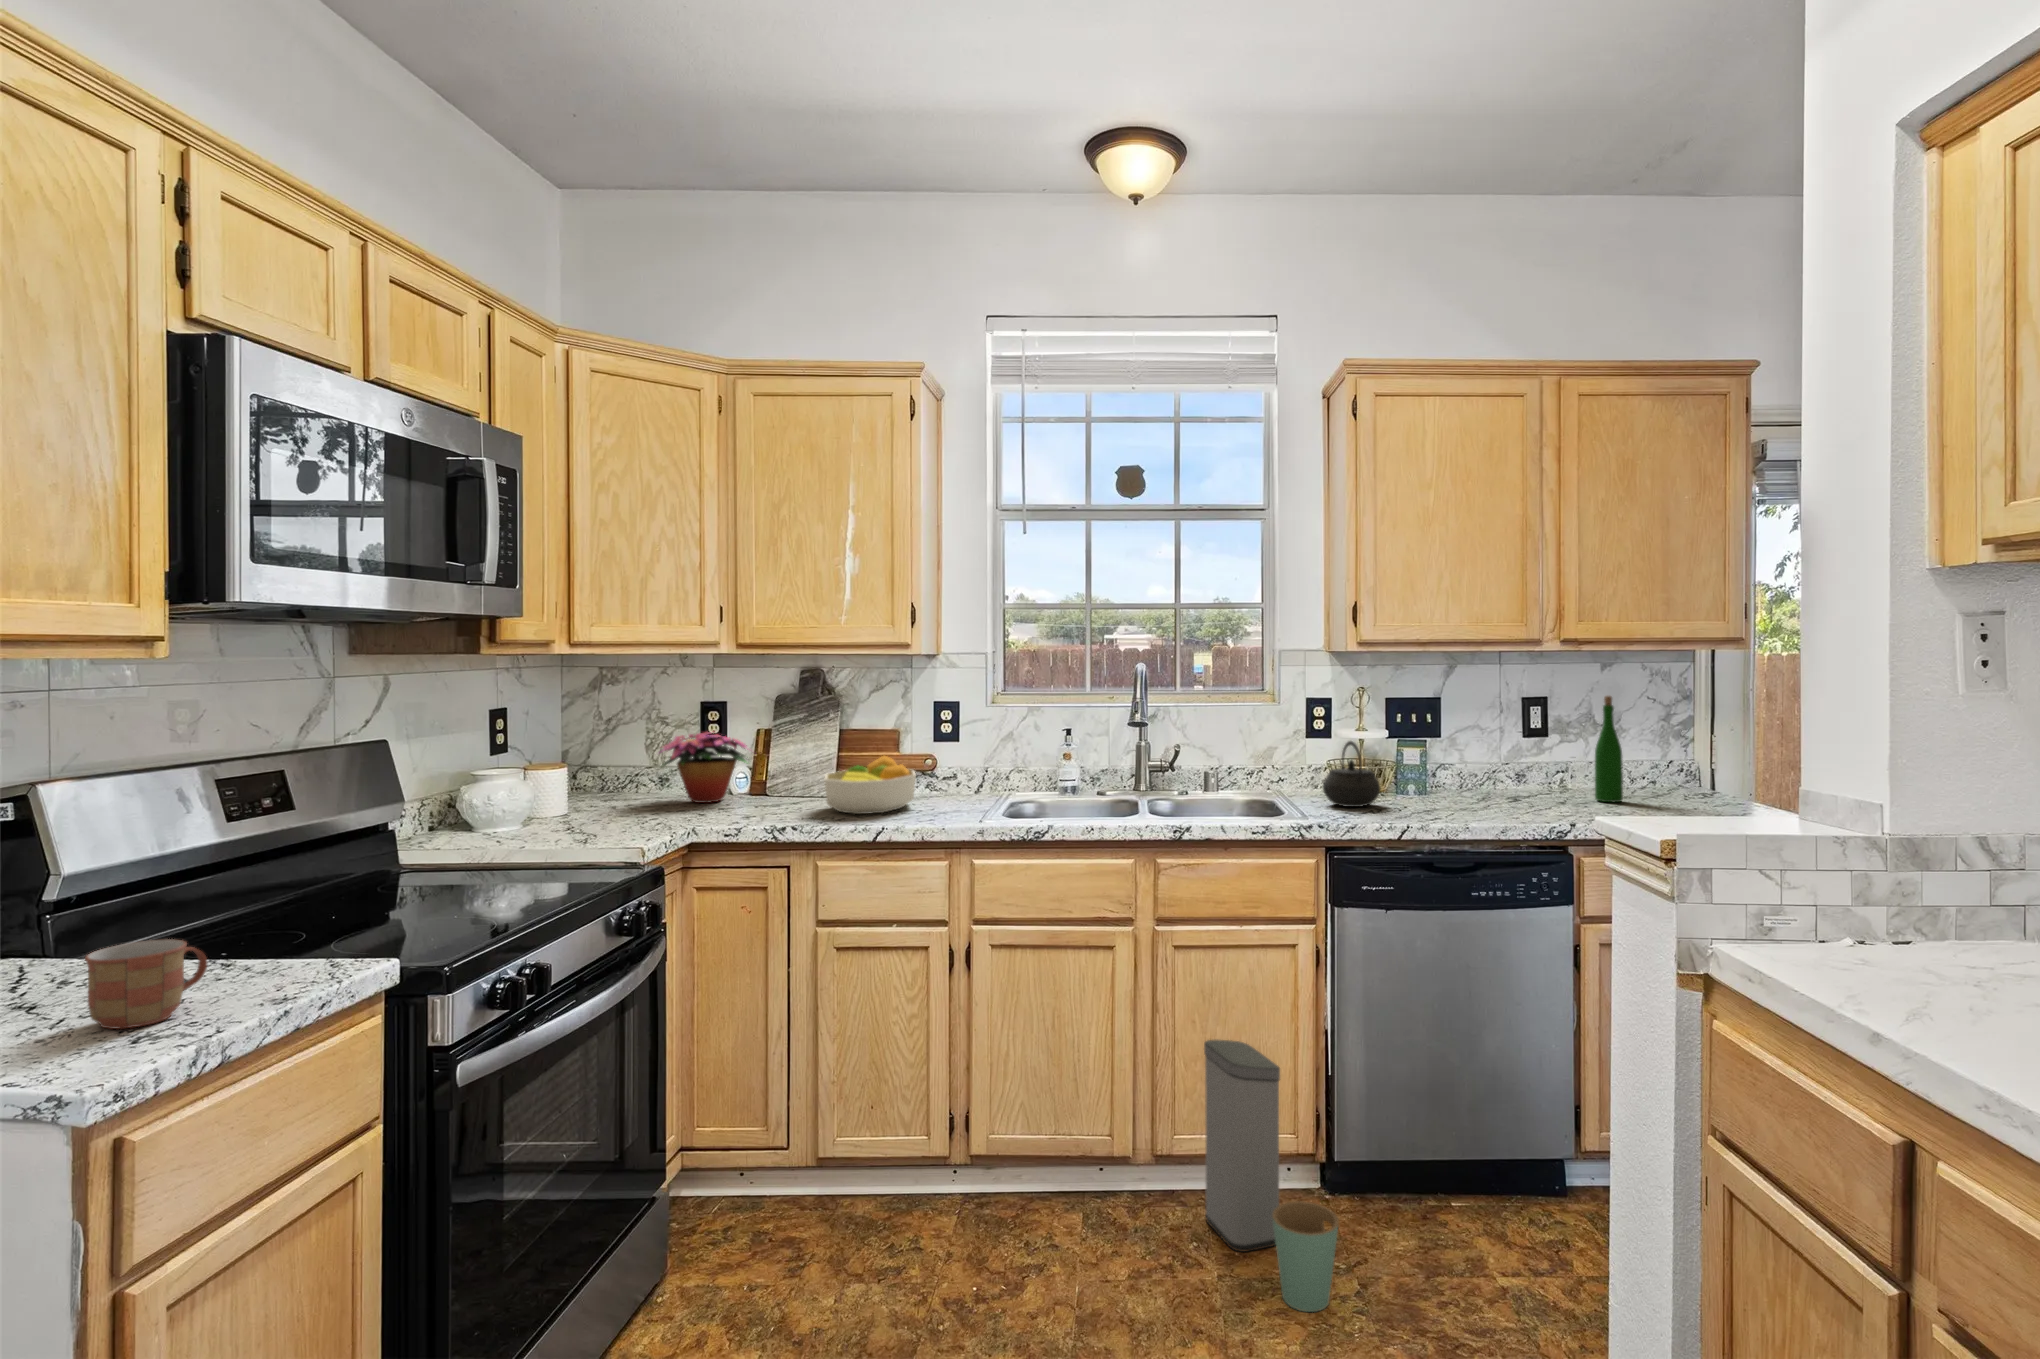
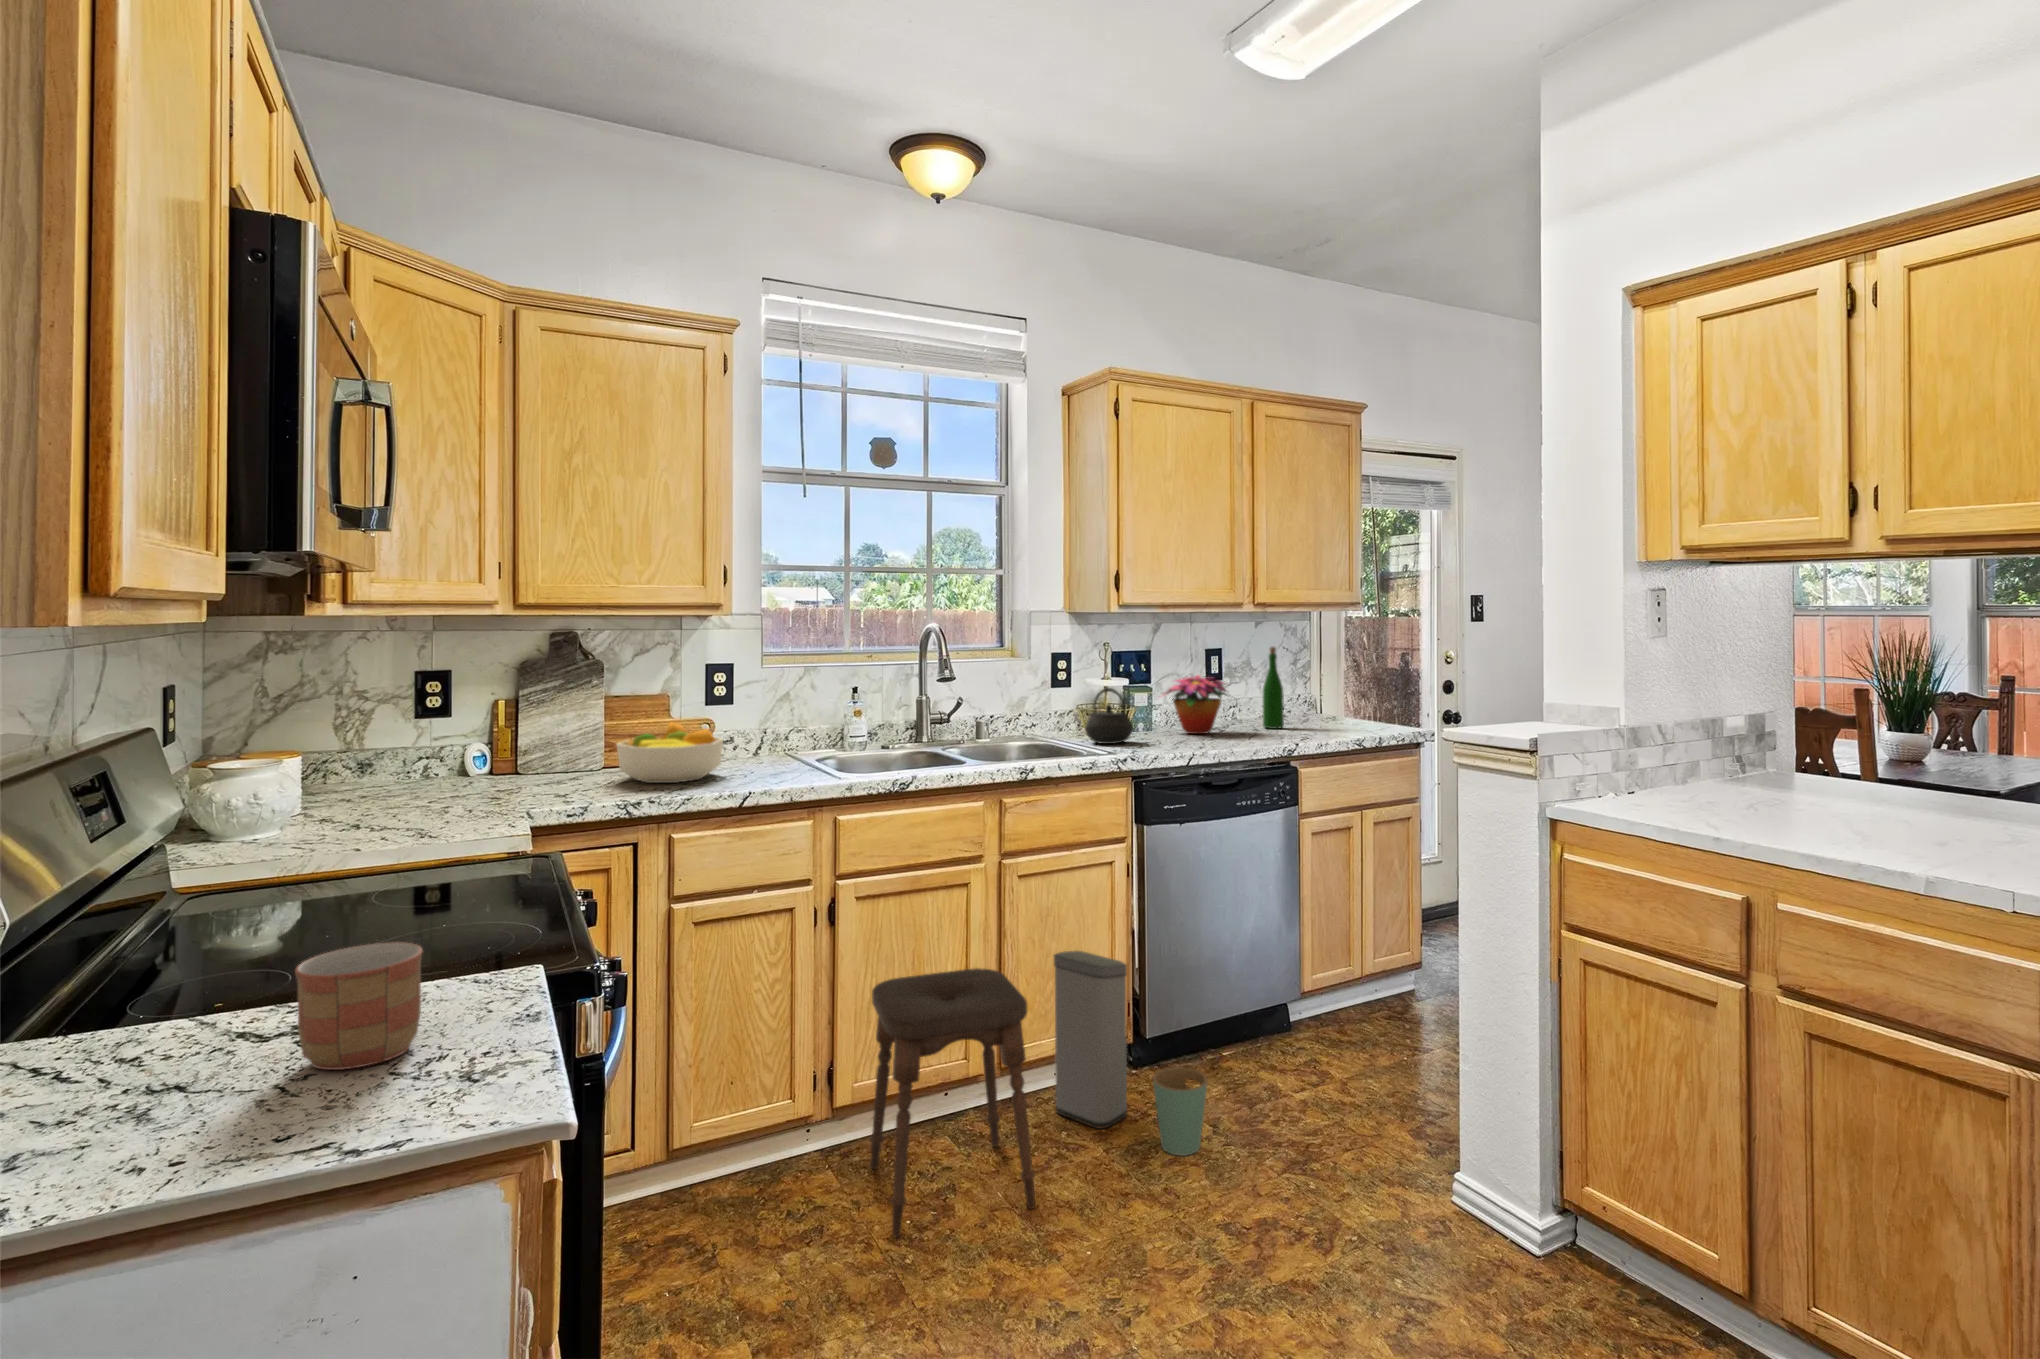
flower arrangement: present [662,731,748,803] -> present [1160,675,1231,734]
stool: none [948,1034,1120,1314] -> present [870,968,1036,1237]

